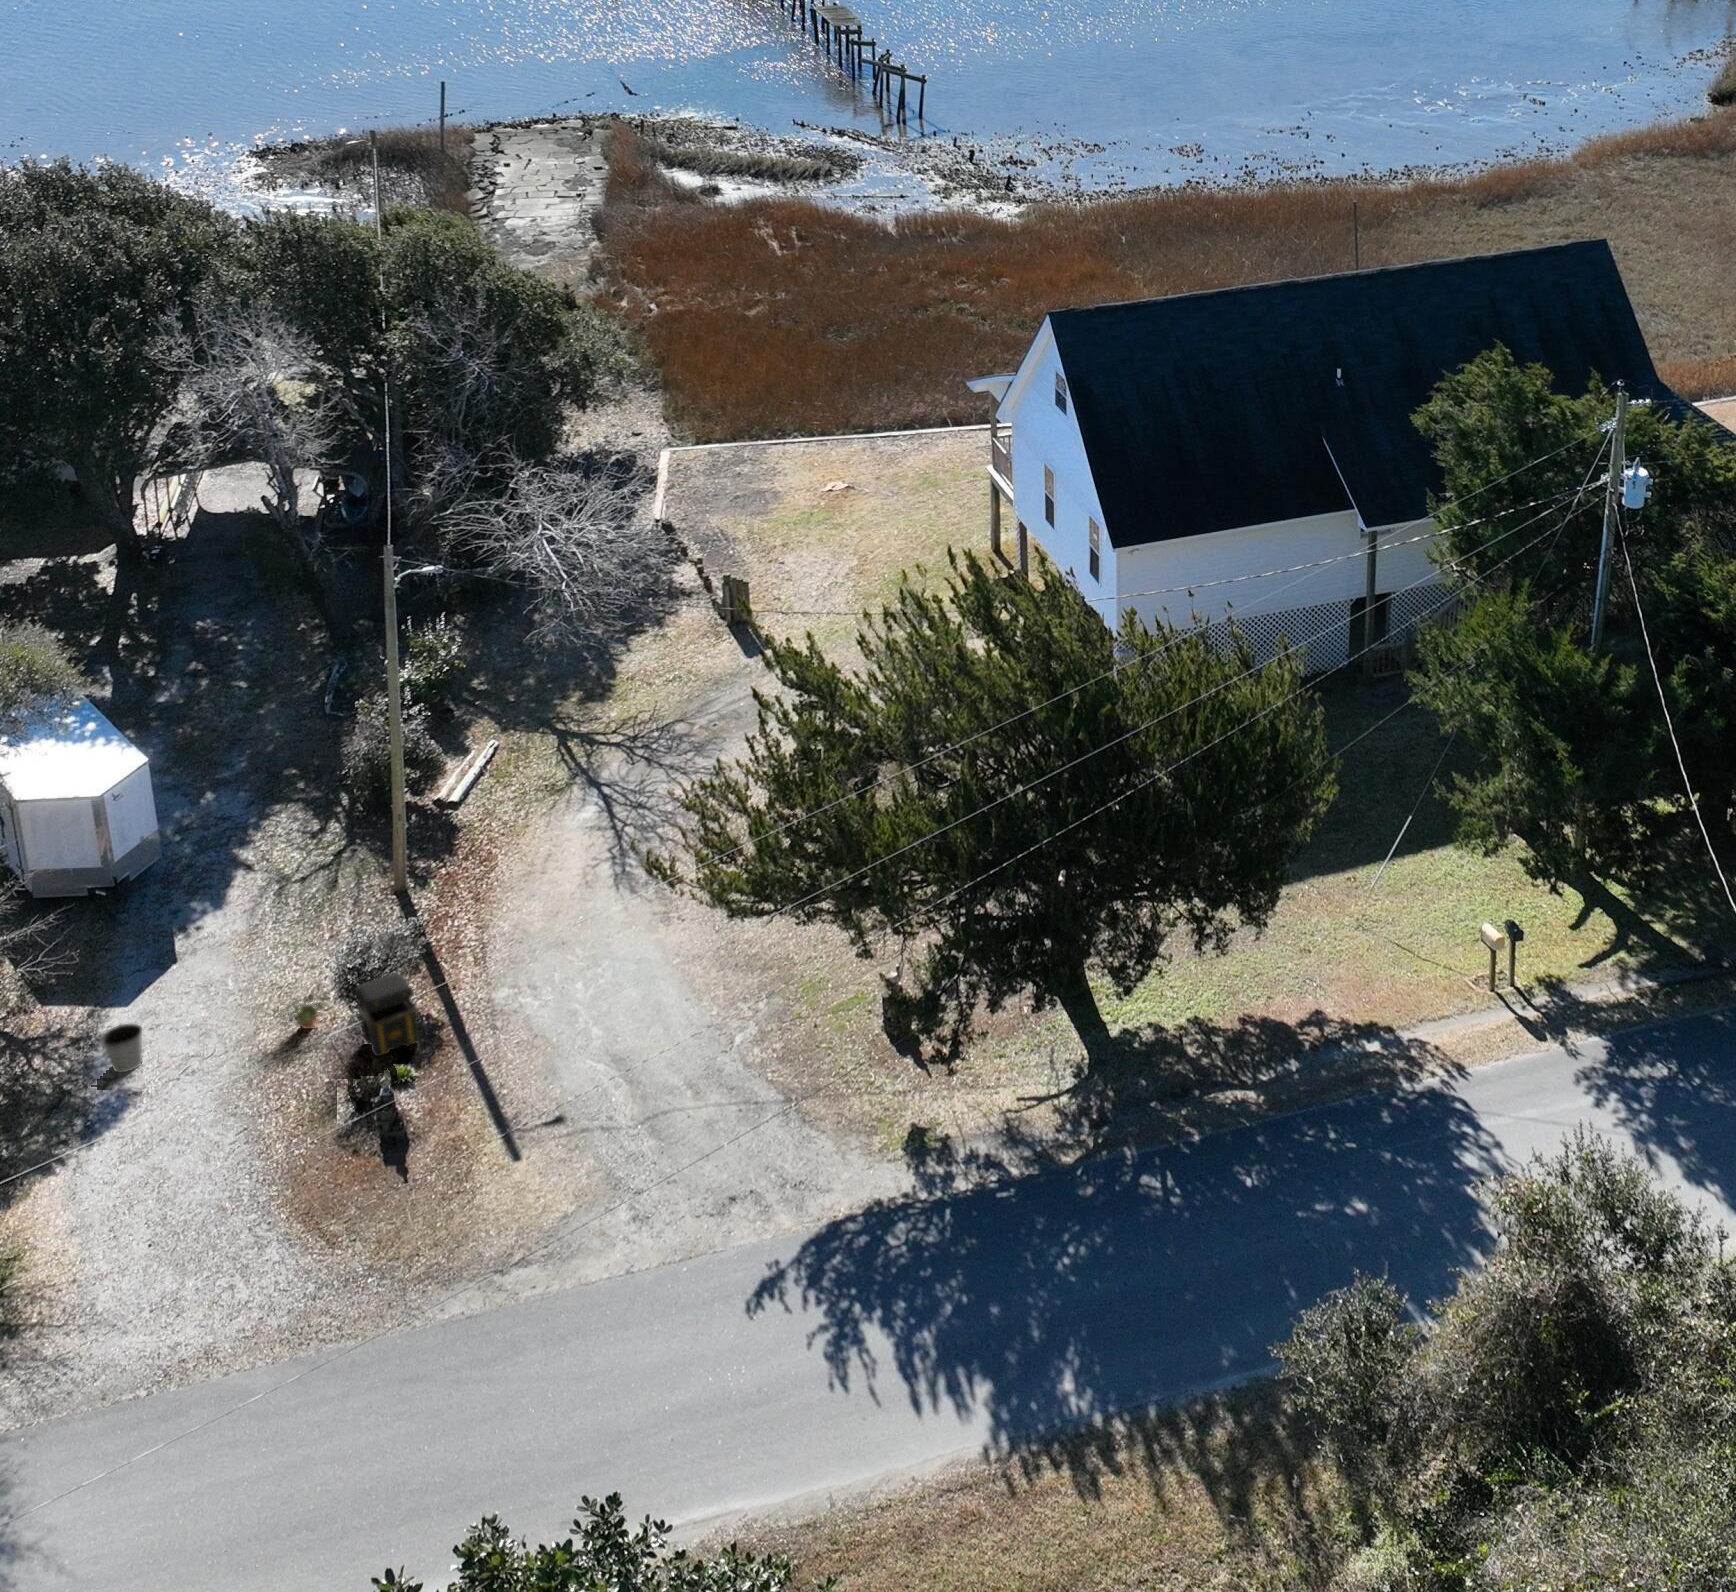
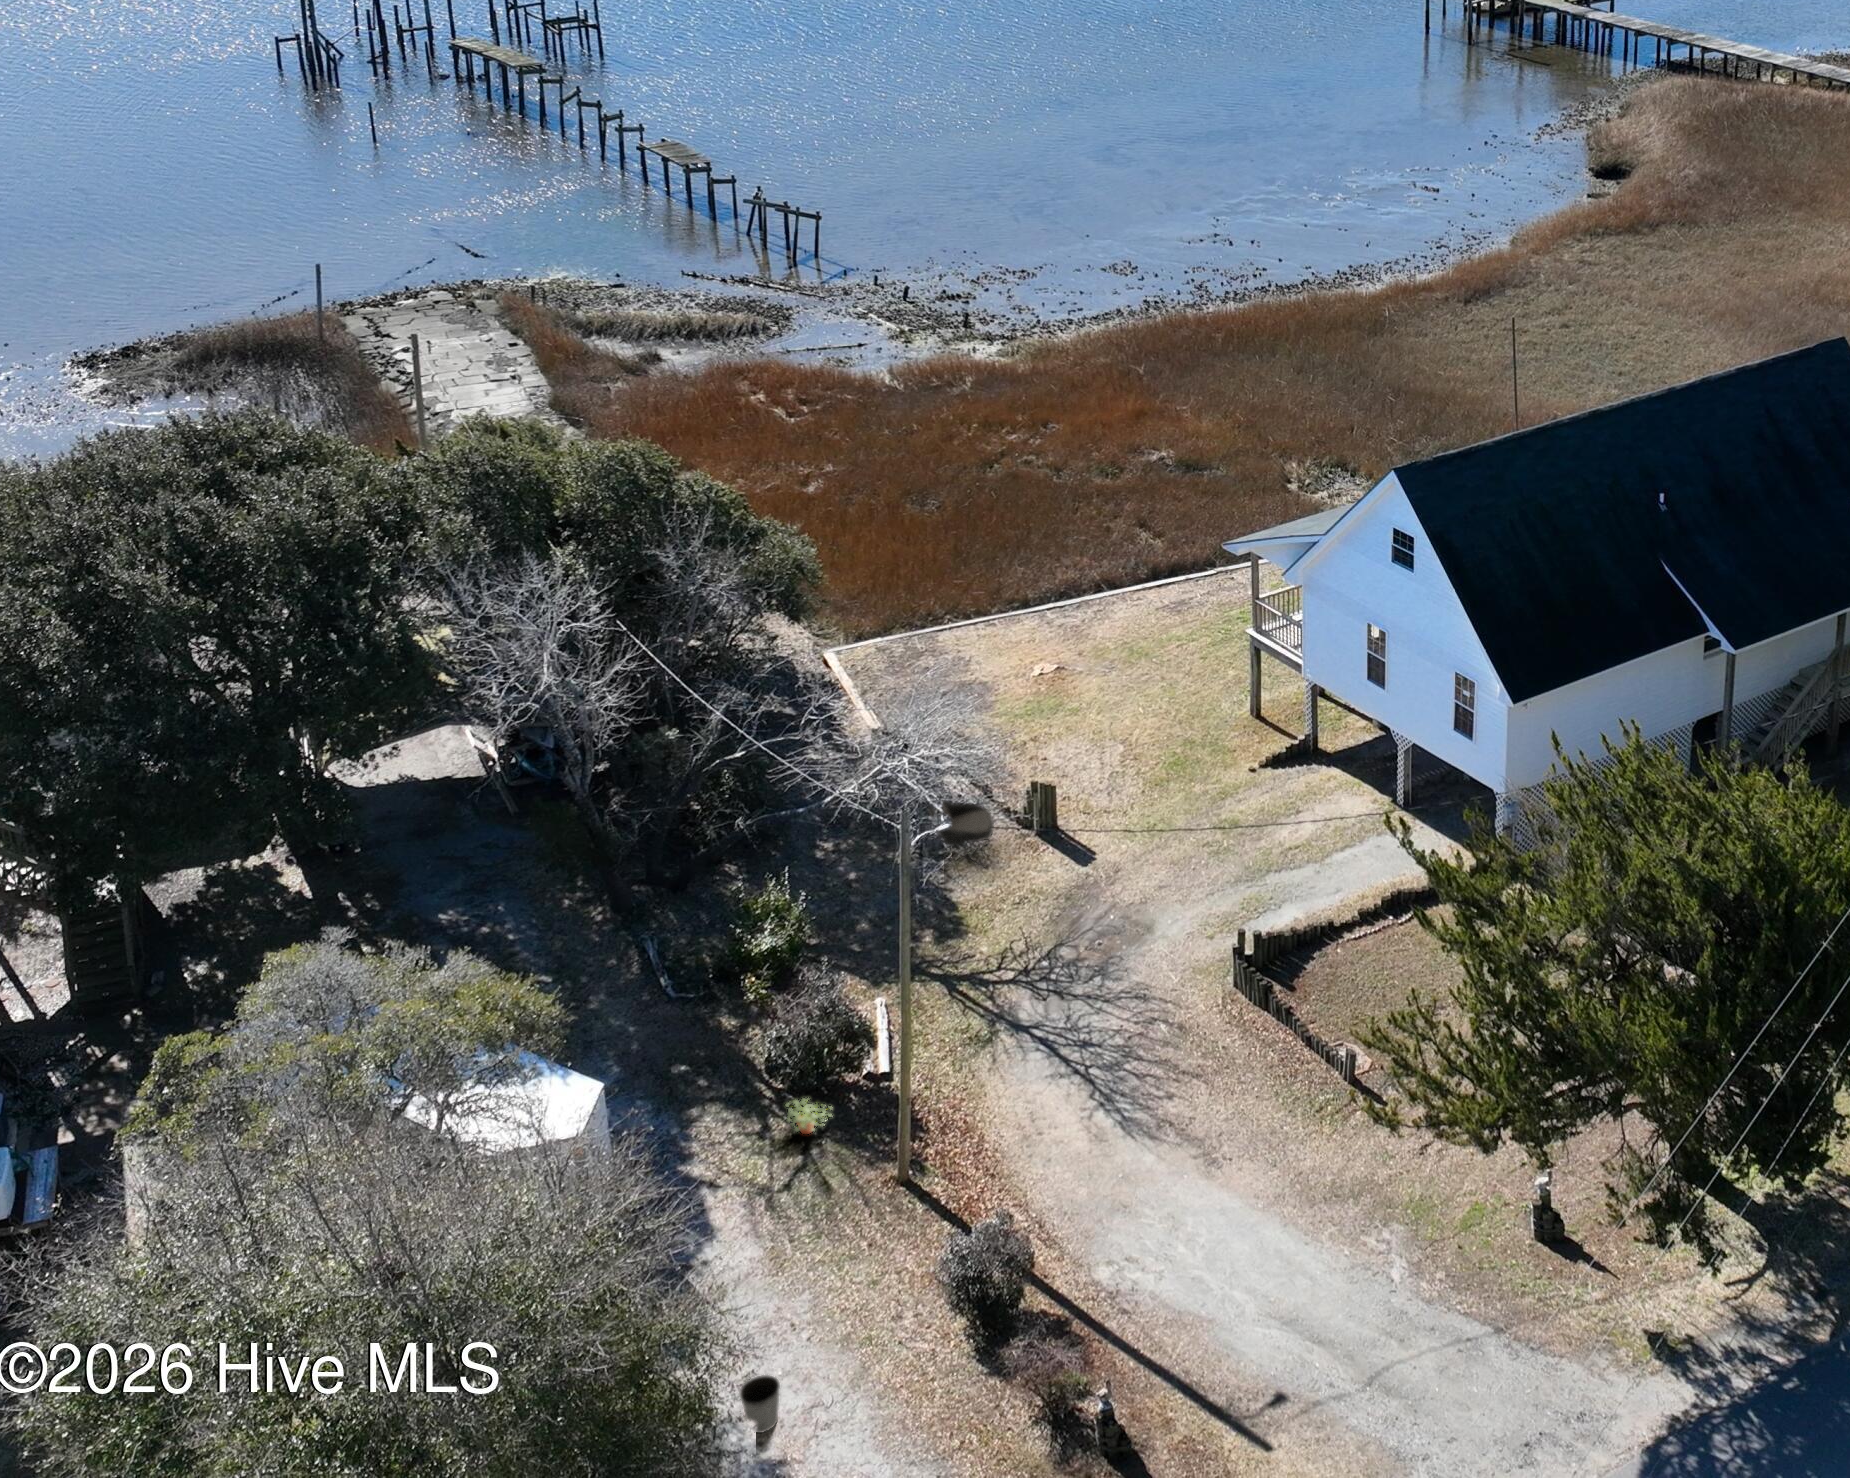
lounge chair: none [616,573,688,649] -> present [928,800,994,860]
toolbox: present [355,973,419,1056] -> none [999,1266,1065,1362]
potted plant: present [280,990,333,1029] -> present [787,1099,826,1134]

